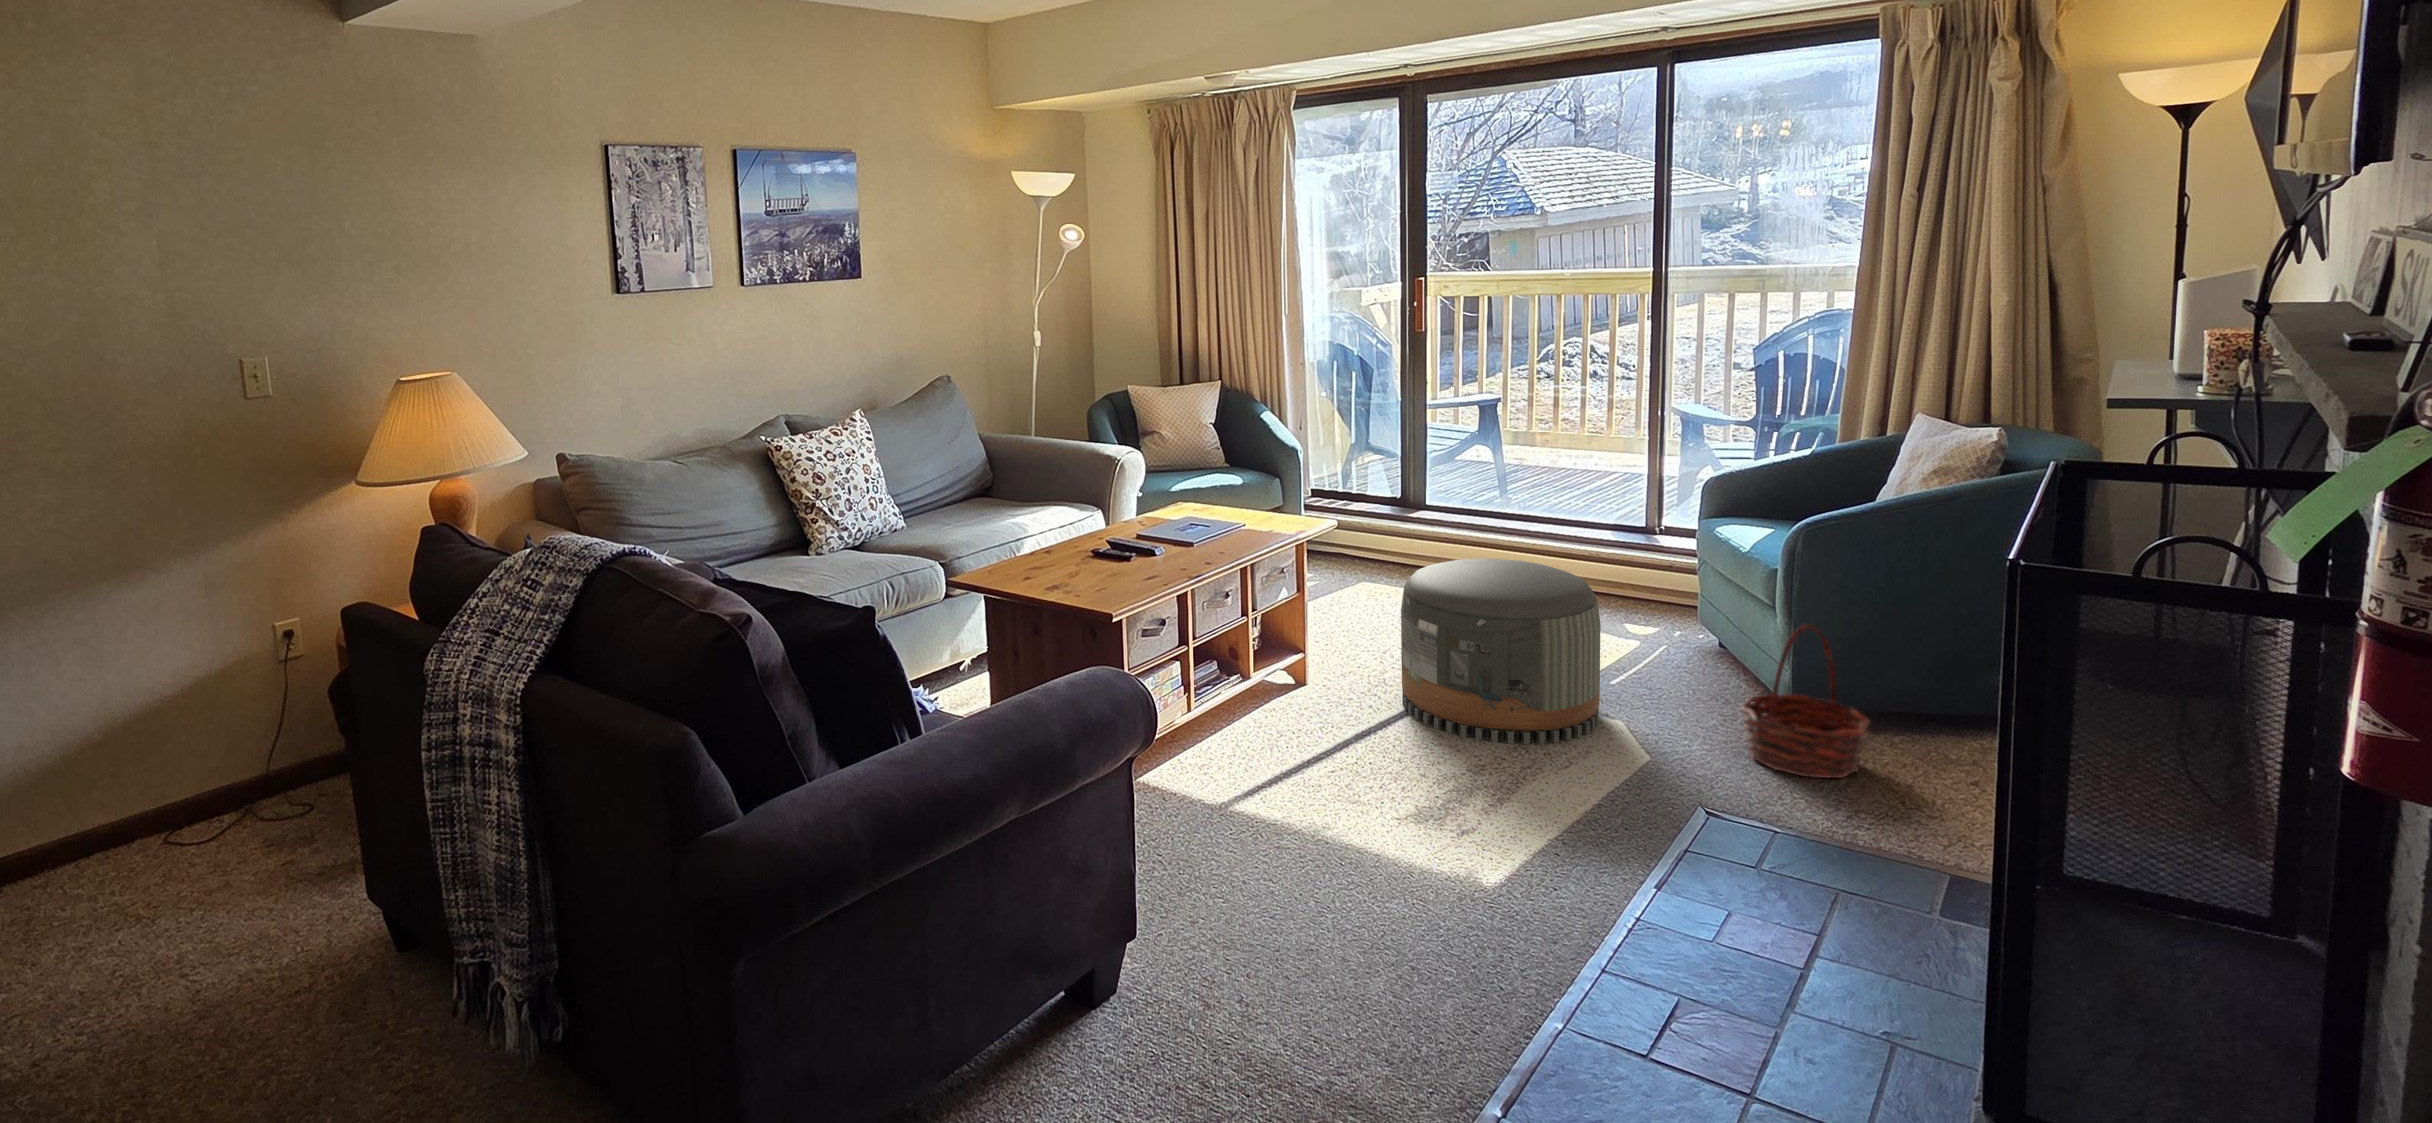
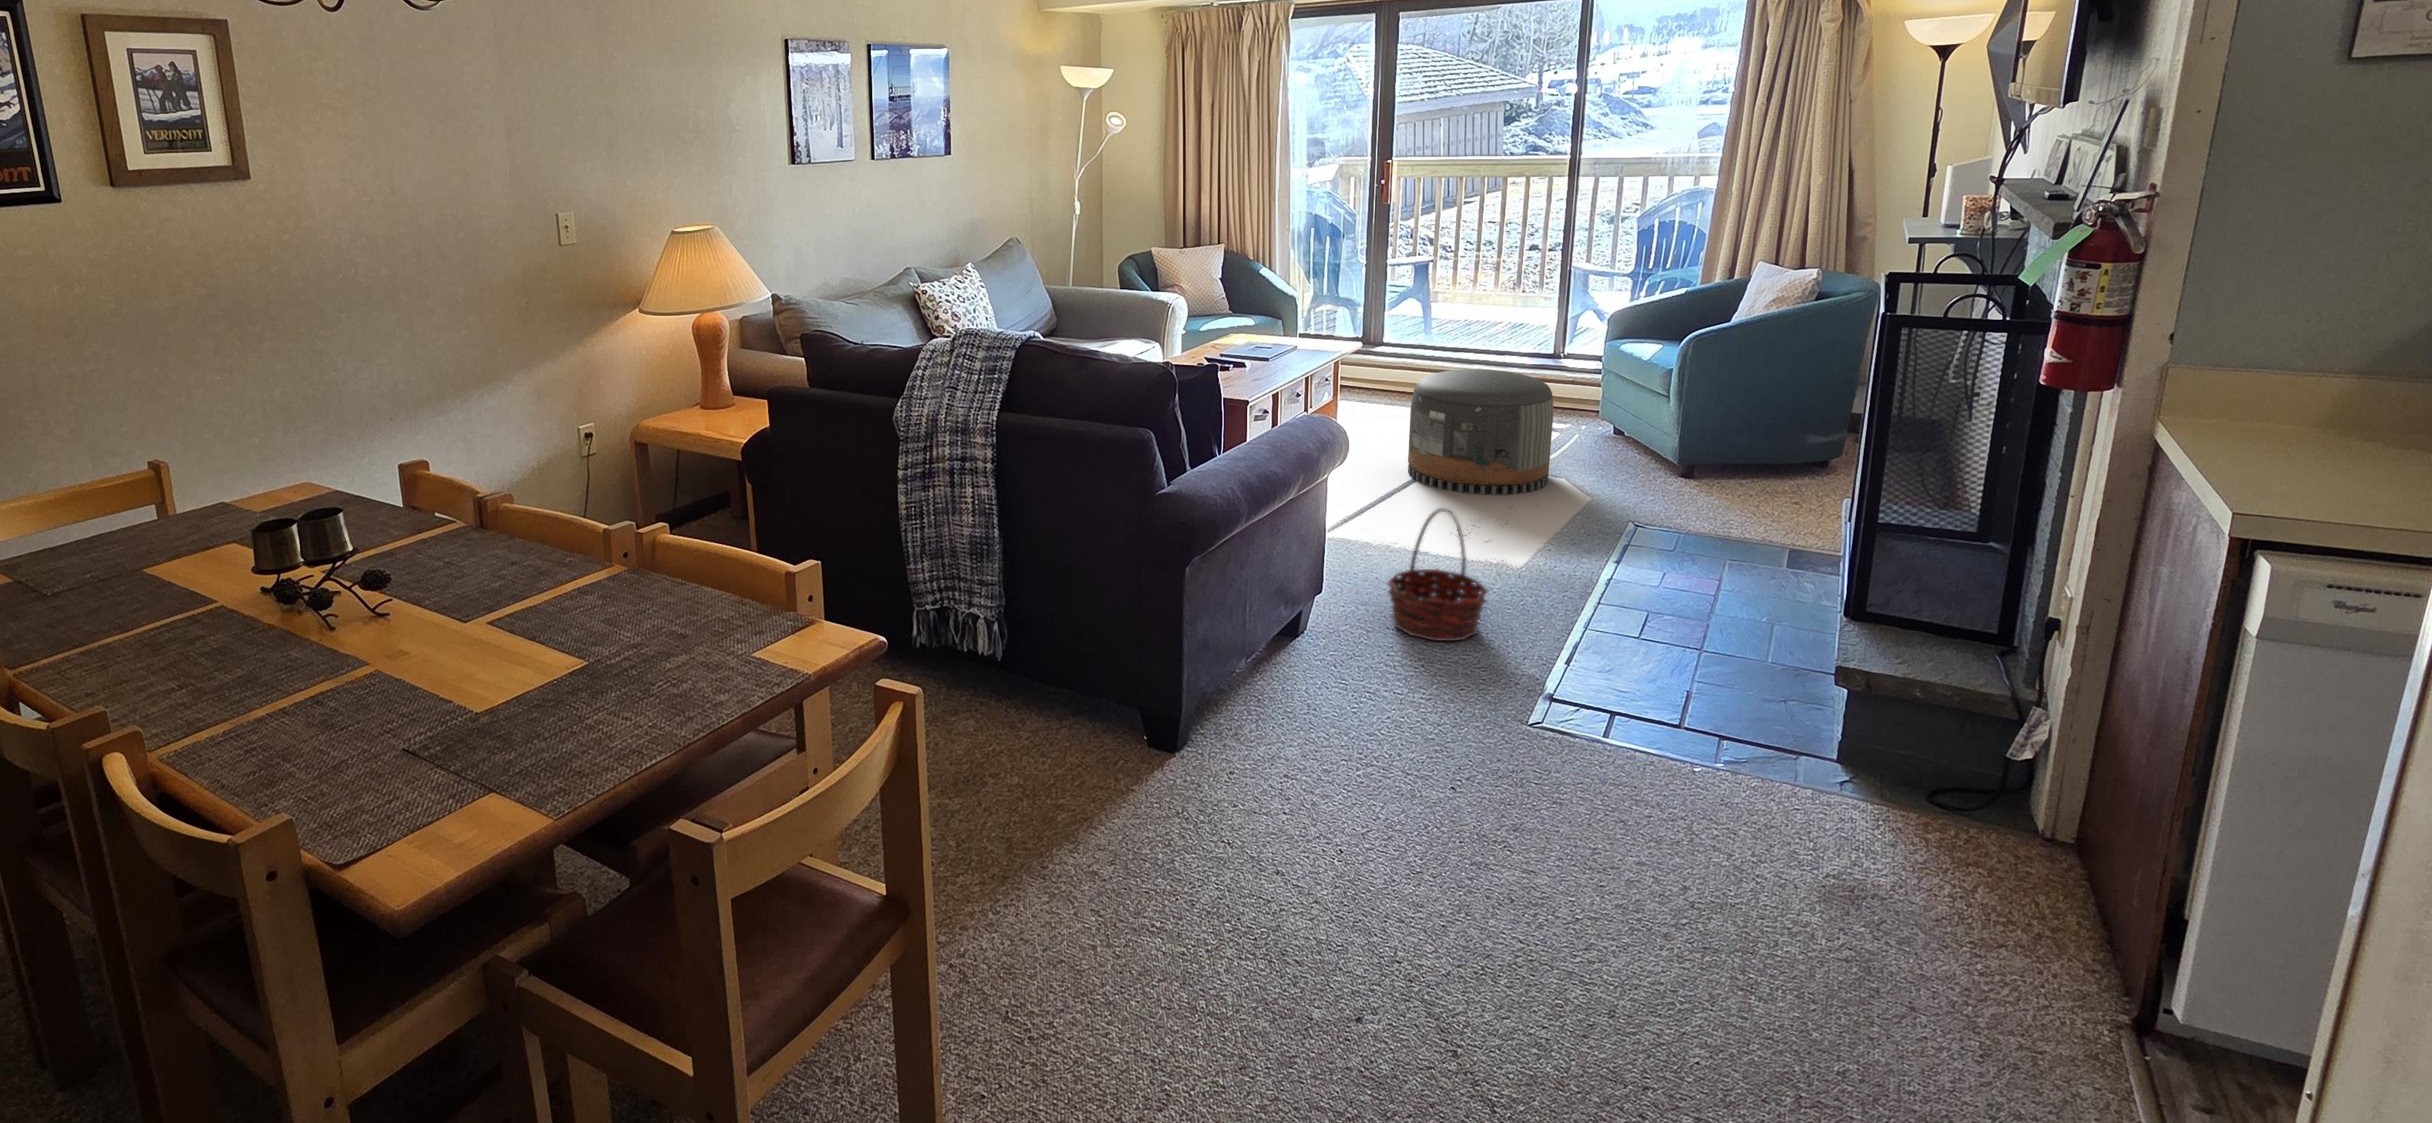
basket: present [1740,624,1870,778] -> present [1387,508,1488,641]

